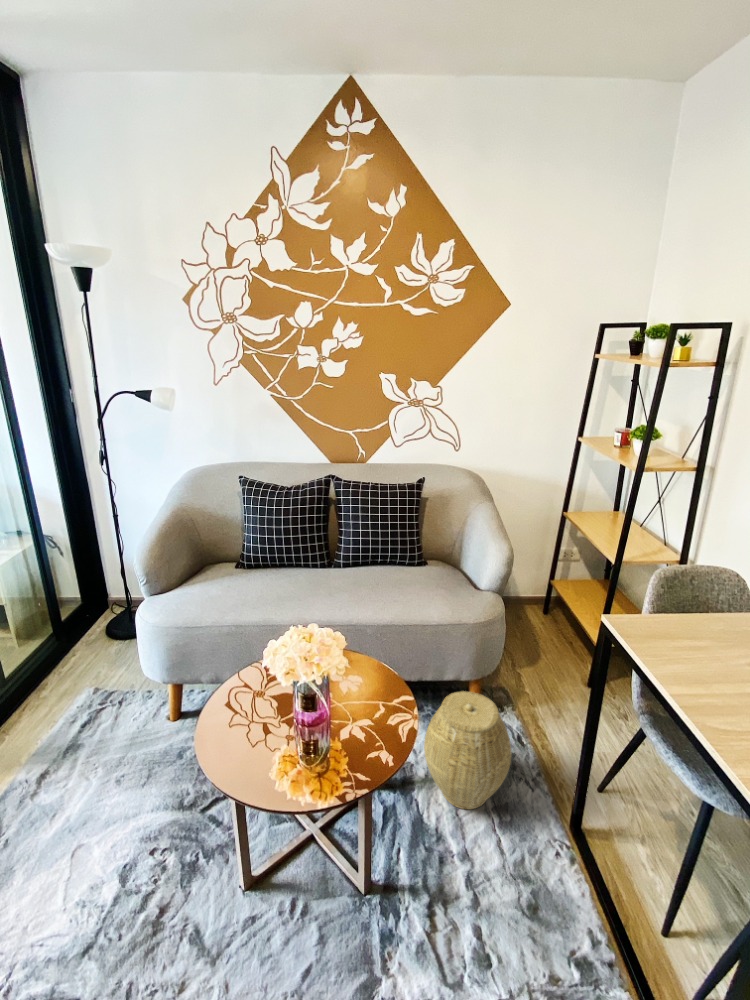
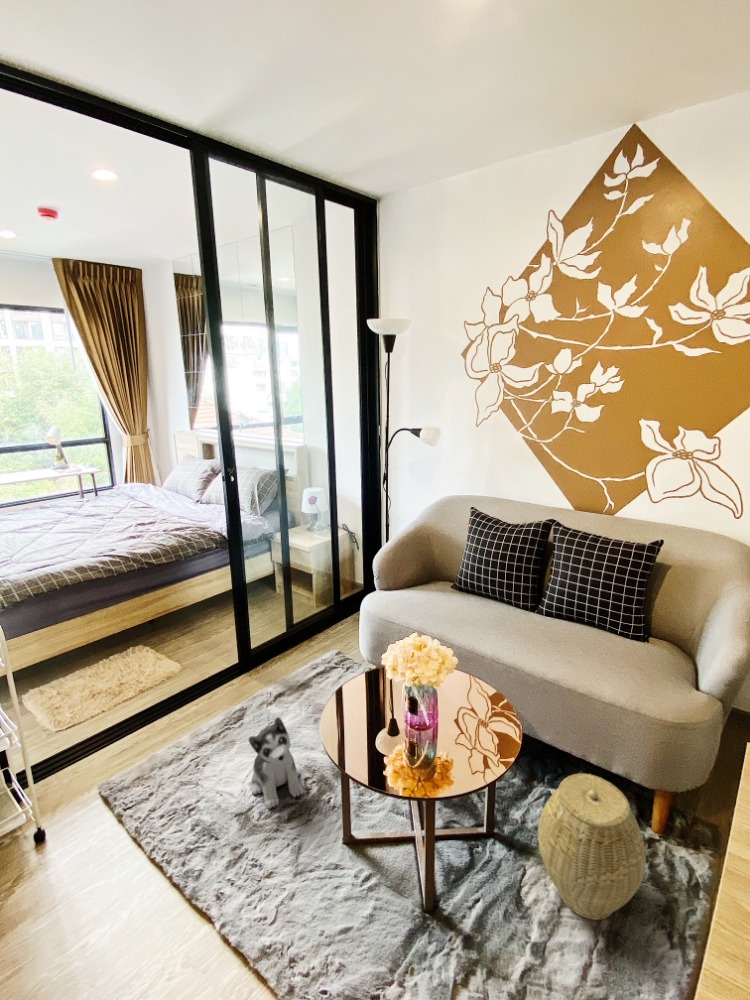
plush toy: none [64,798,159,916] -> present [249,717,303,808]

